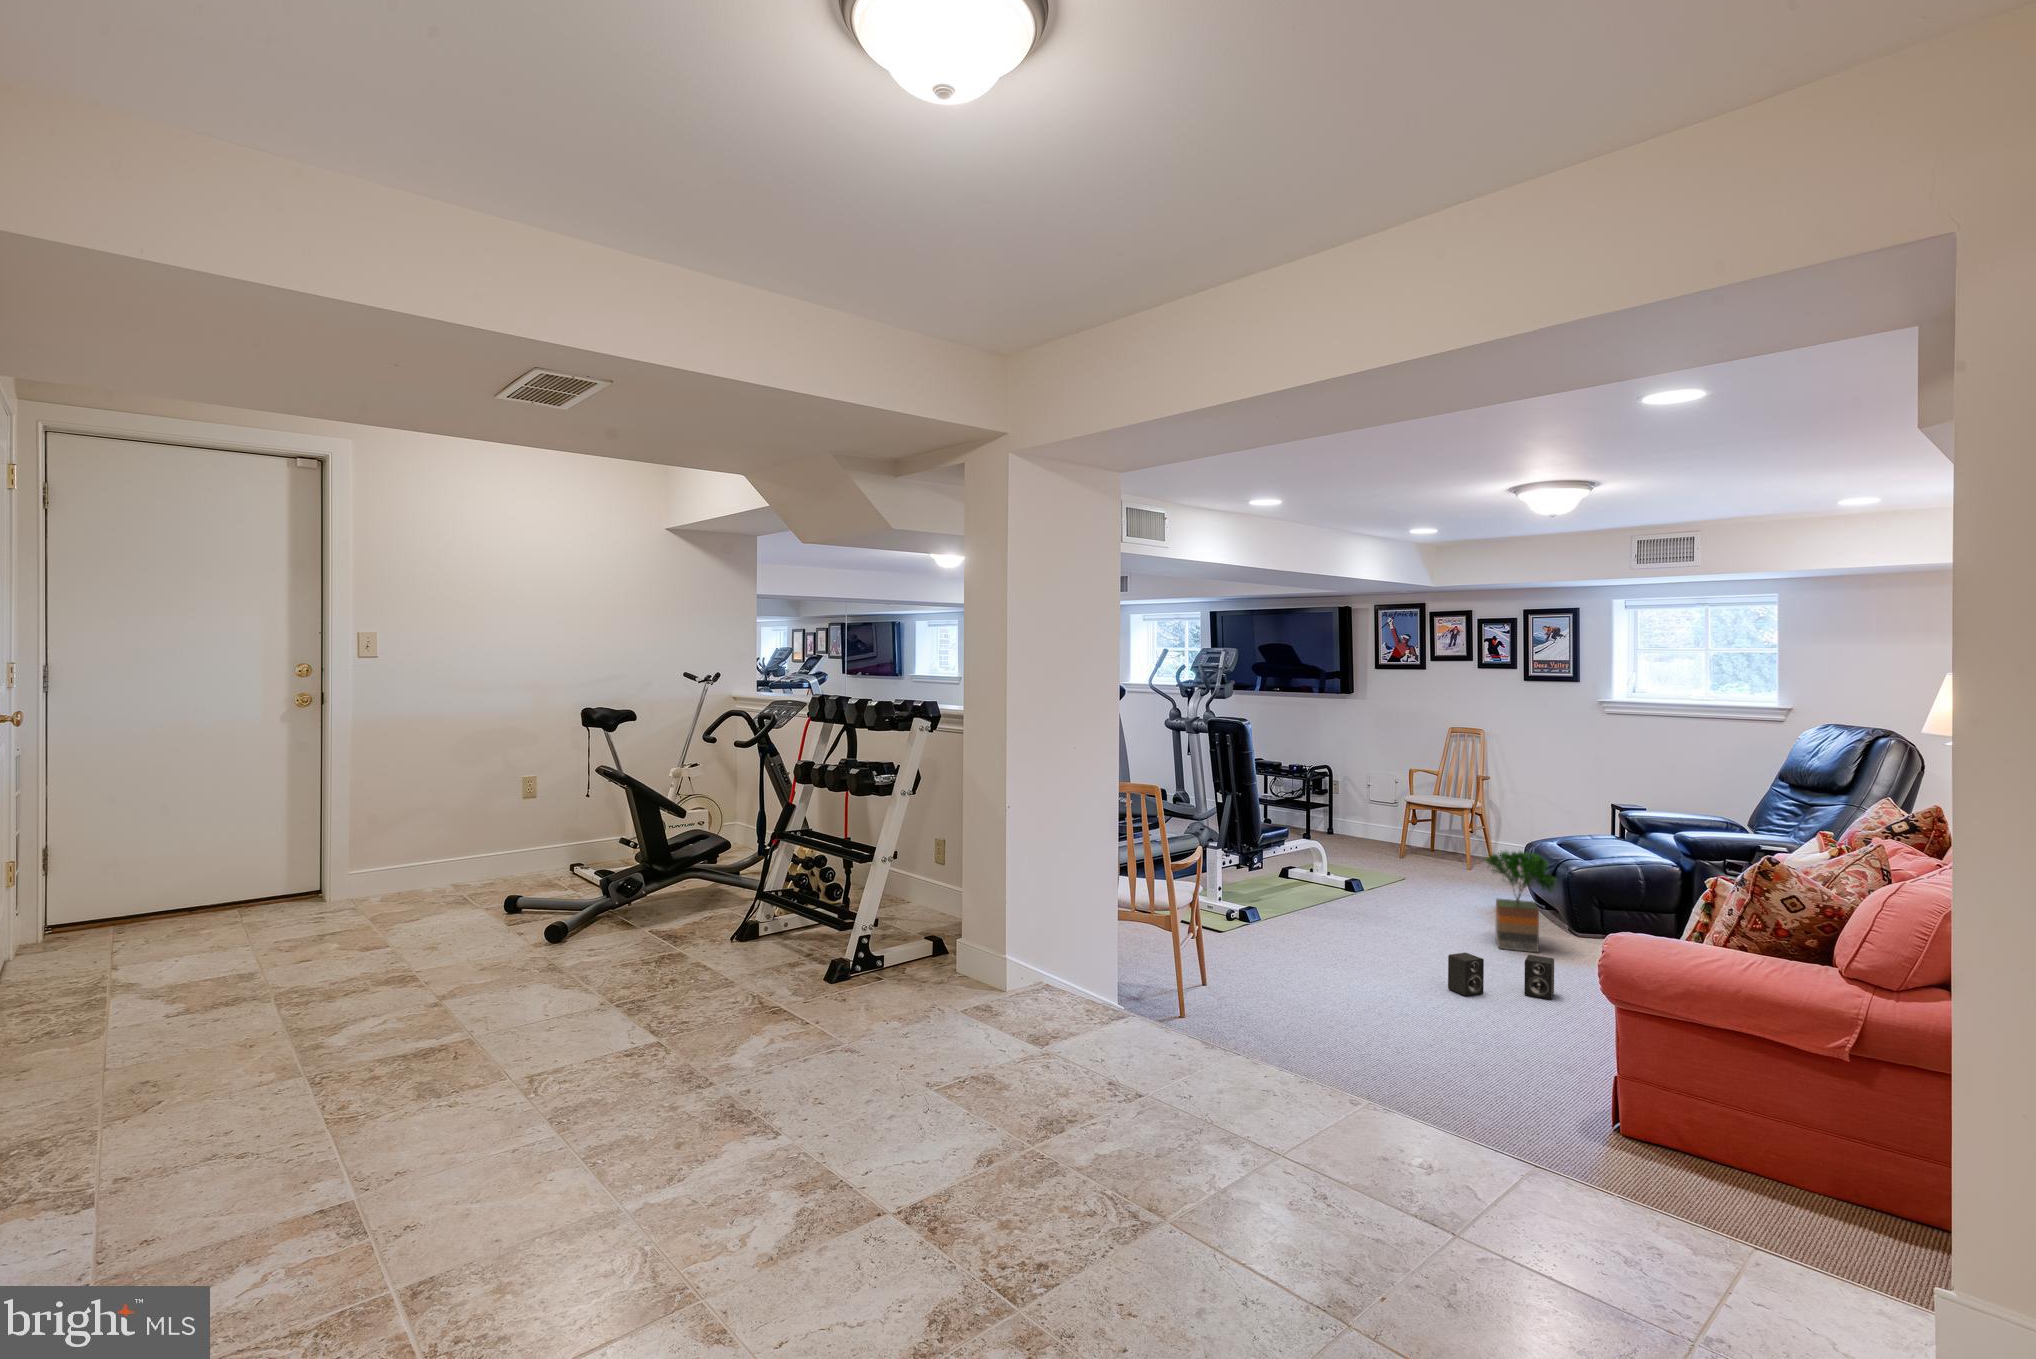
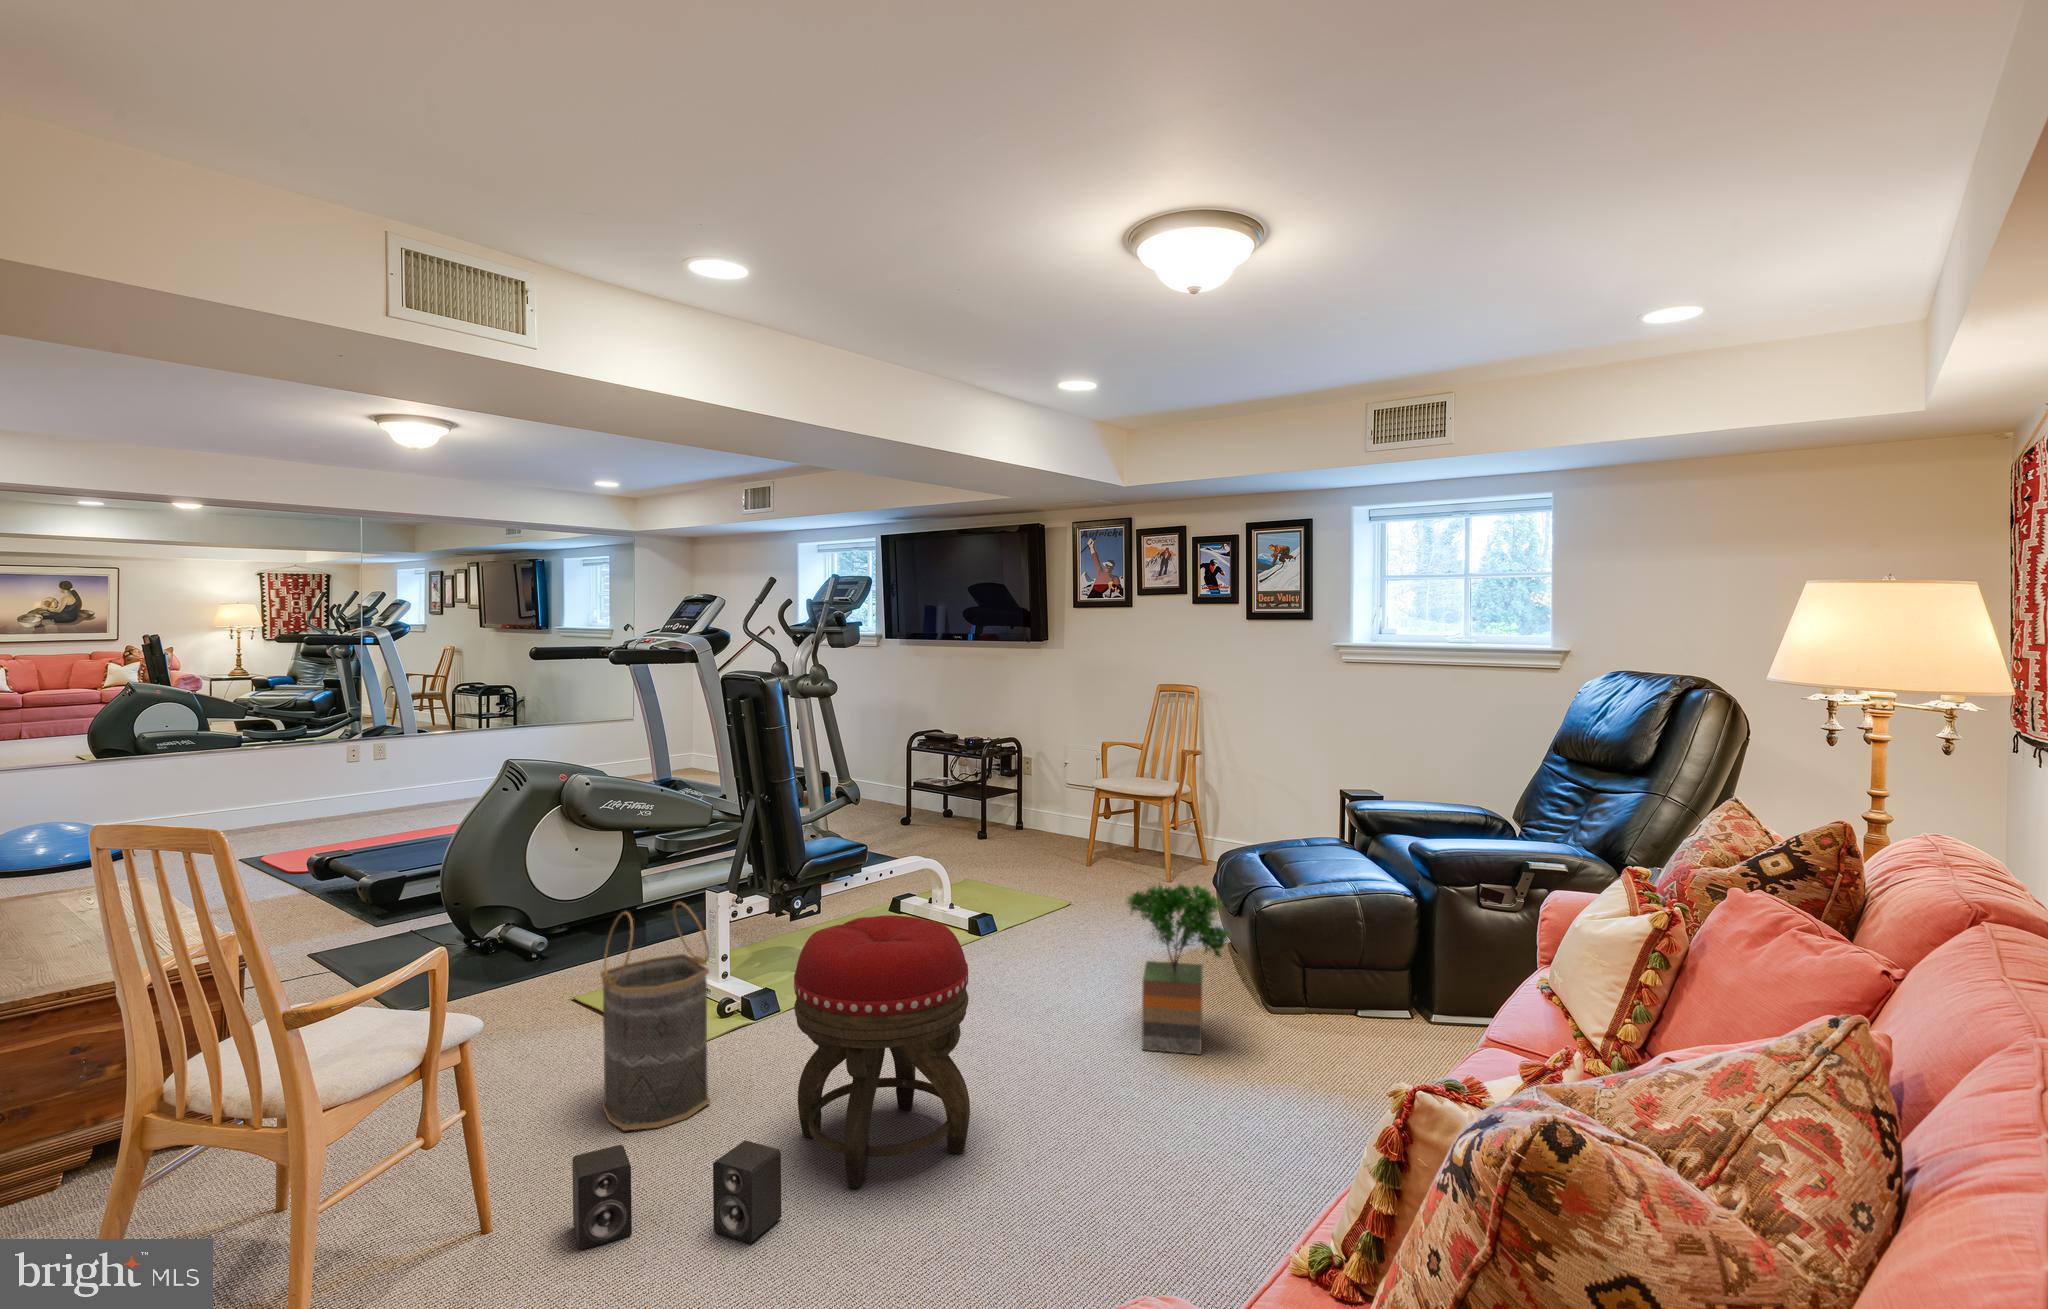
basket: none [1199,844,1258,963] -> present [600,902,710,1130]
footstool: none [1320,854,1421,989] -> present [794,915,970,1188]
speaker: present [1448,953,1554,999] -> present [572,1140,781,1250]

